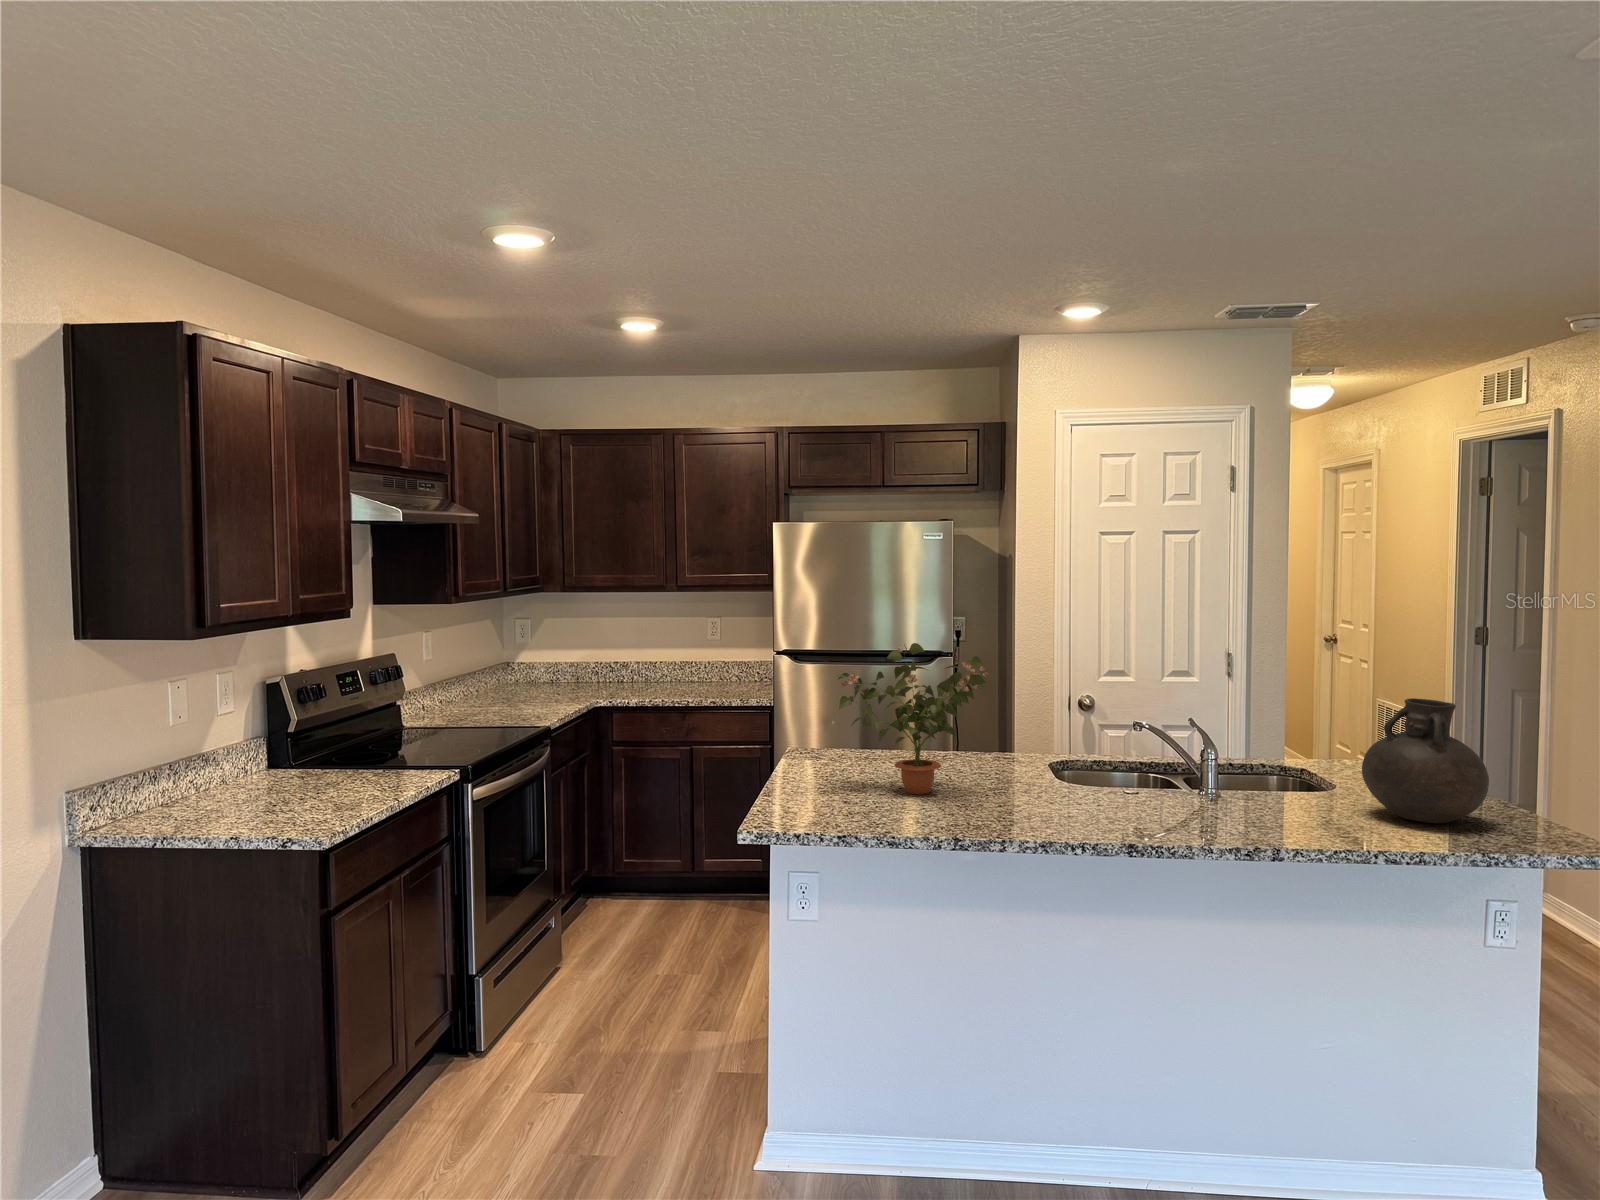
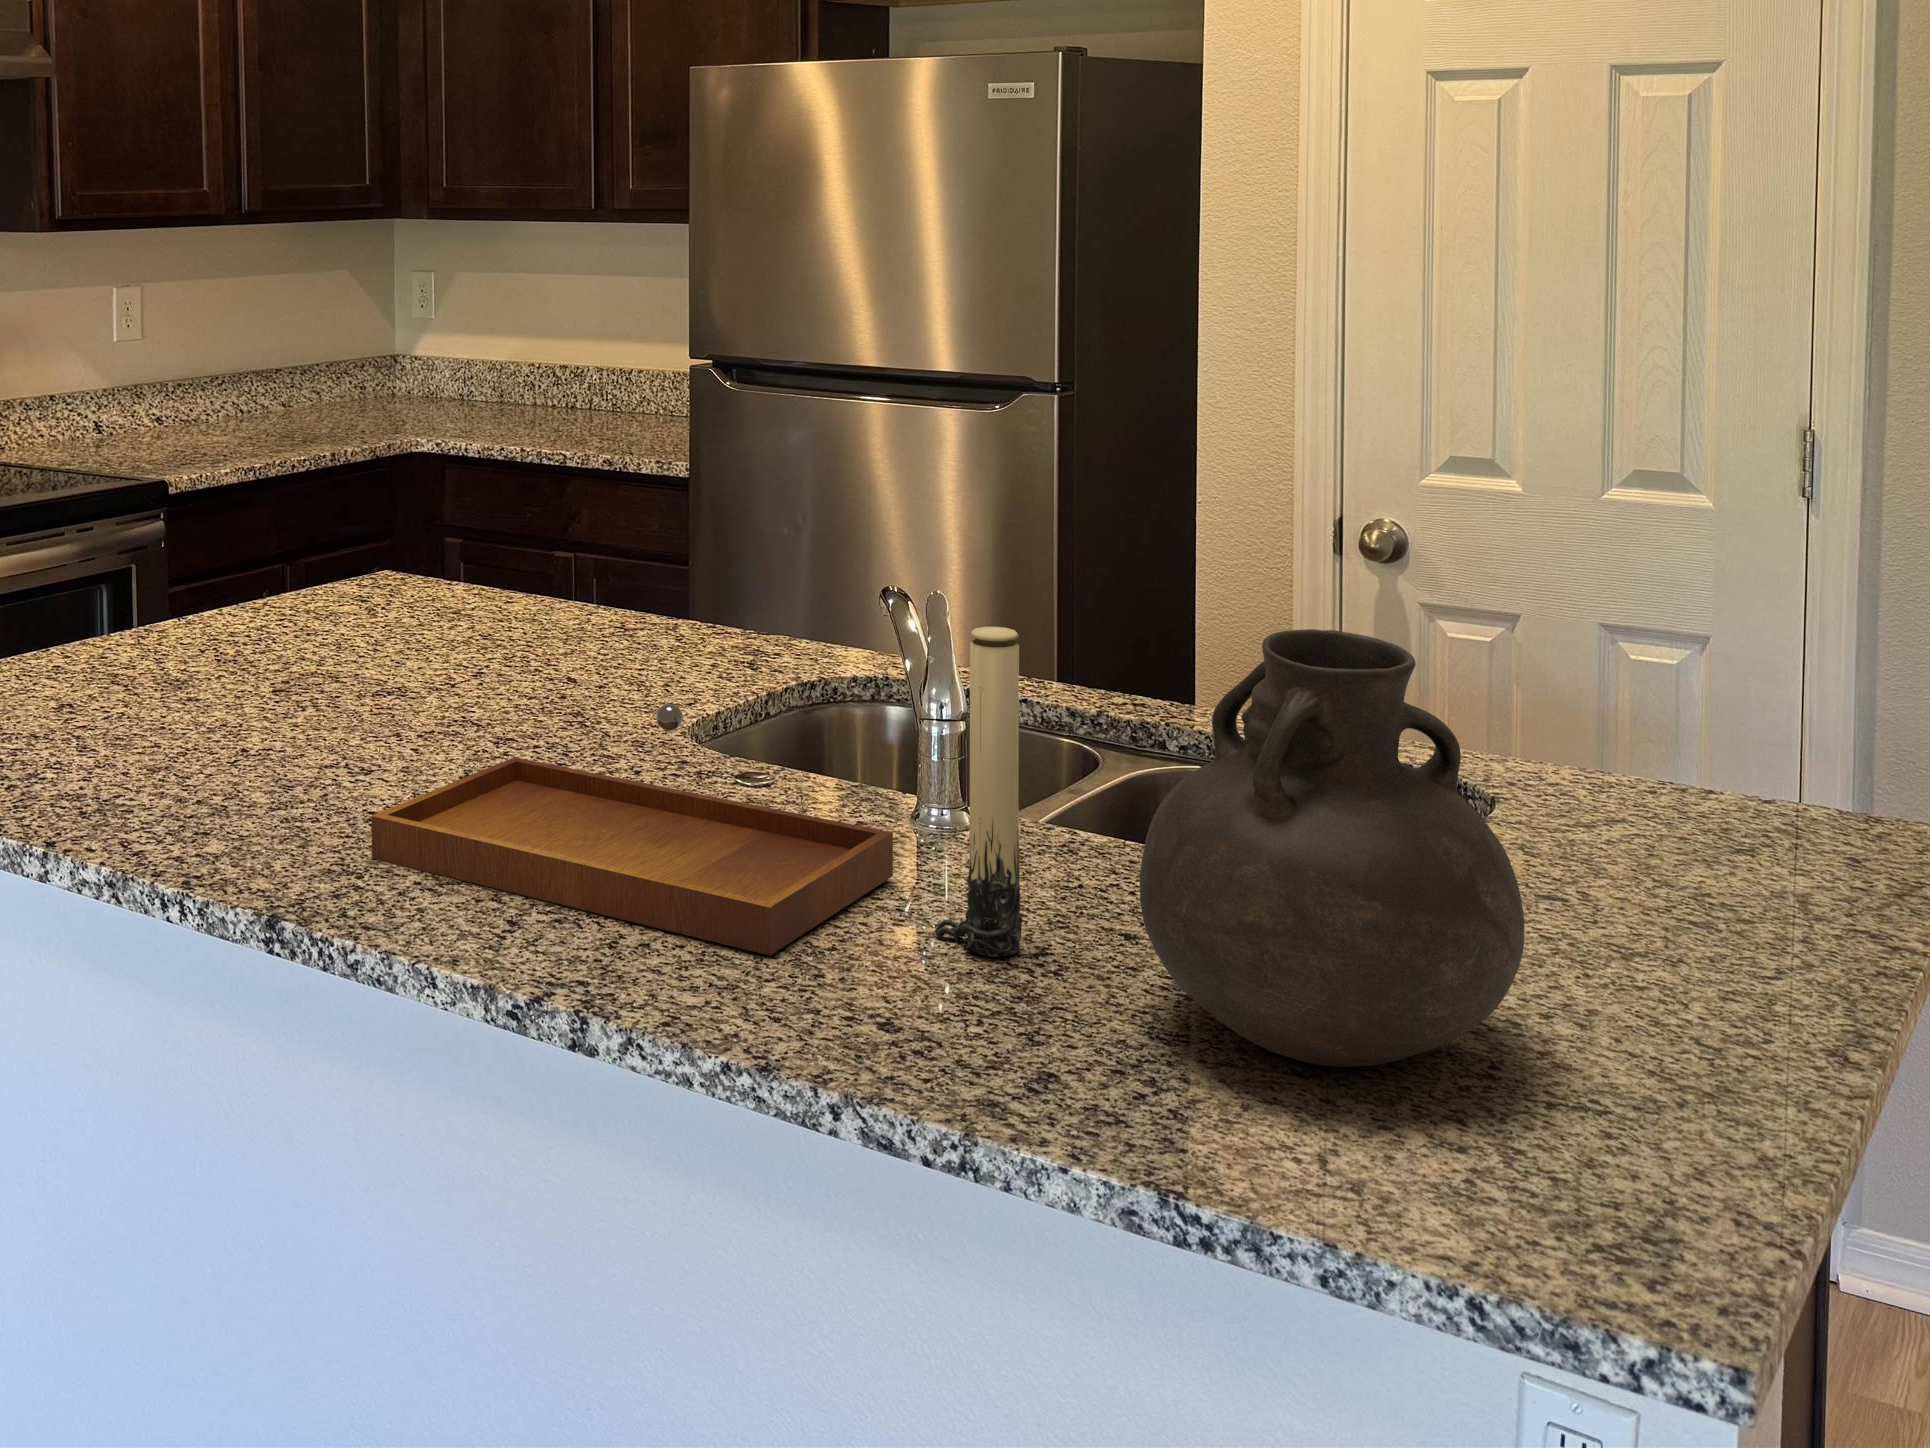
potted plant: present [837,643,989,794] -> none [155,352,464,717]
candle: none [1286,711,1319,817] -> present [935,627,1023,956]
tray: none [1072,754,1270,827] -> present [371,704,893,955]

